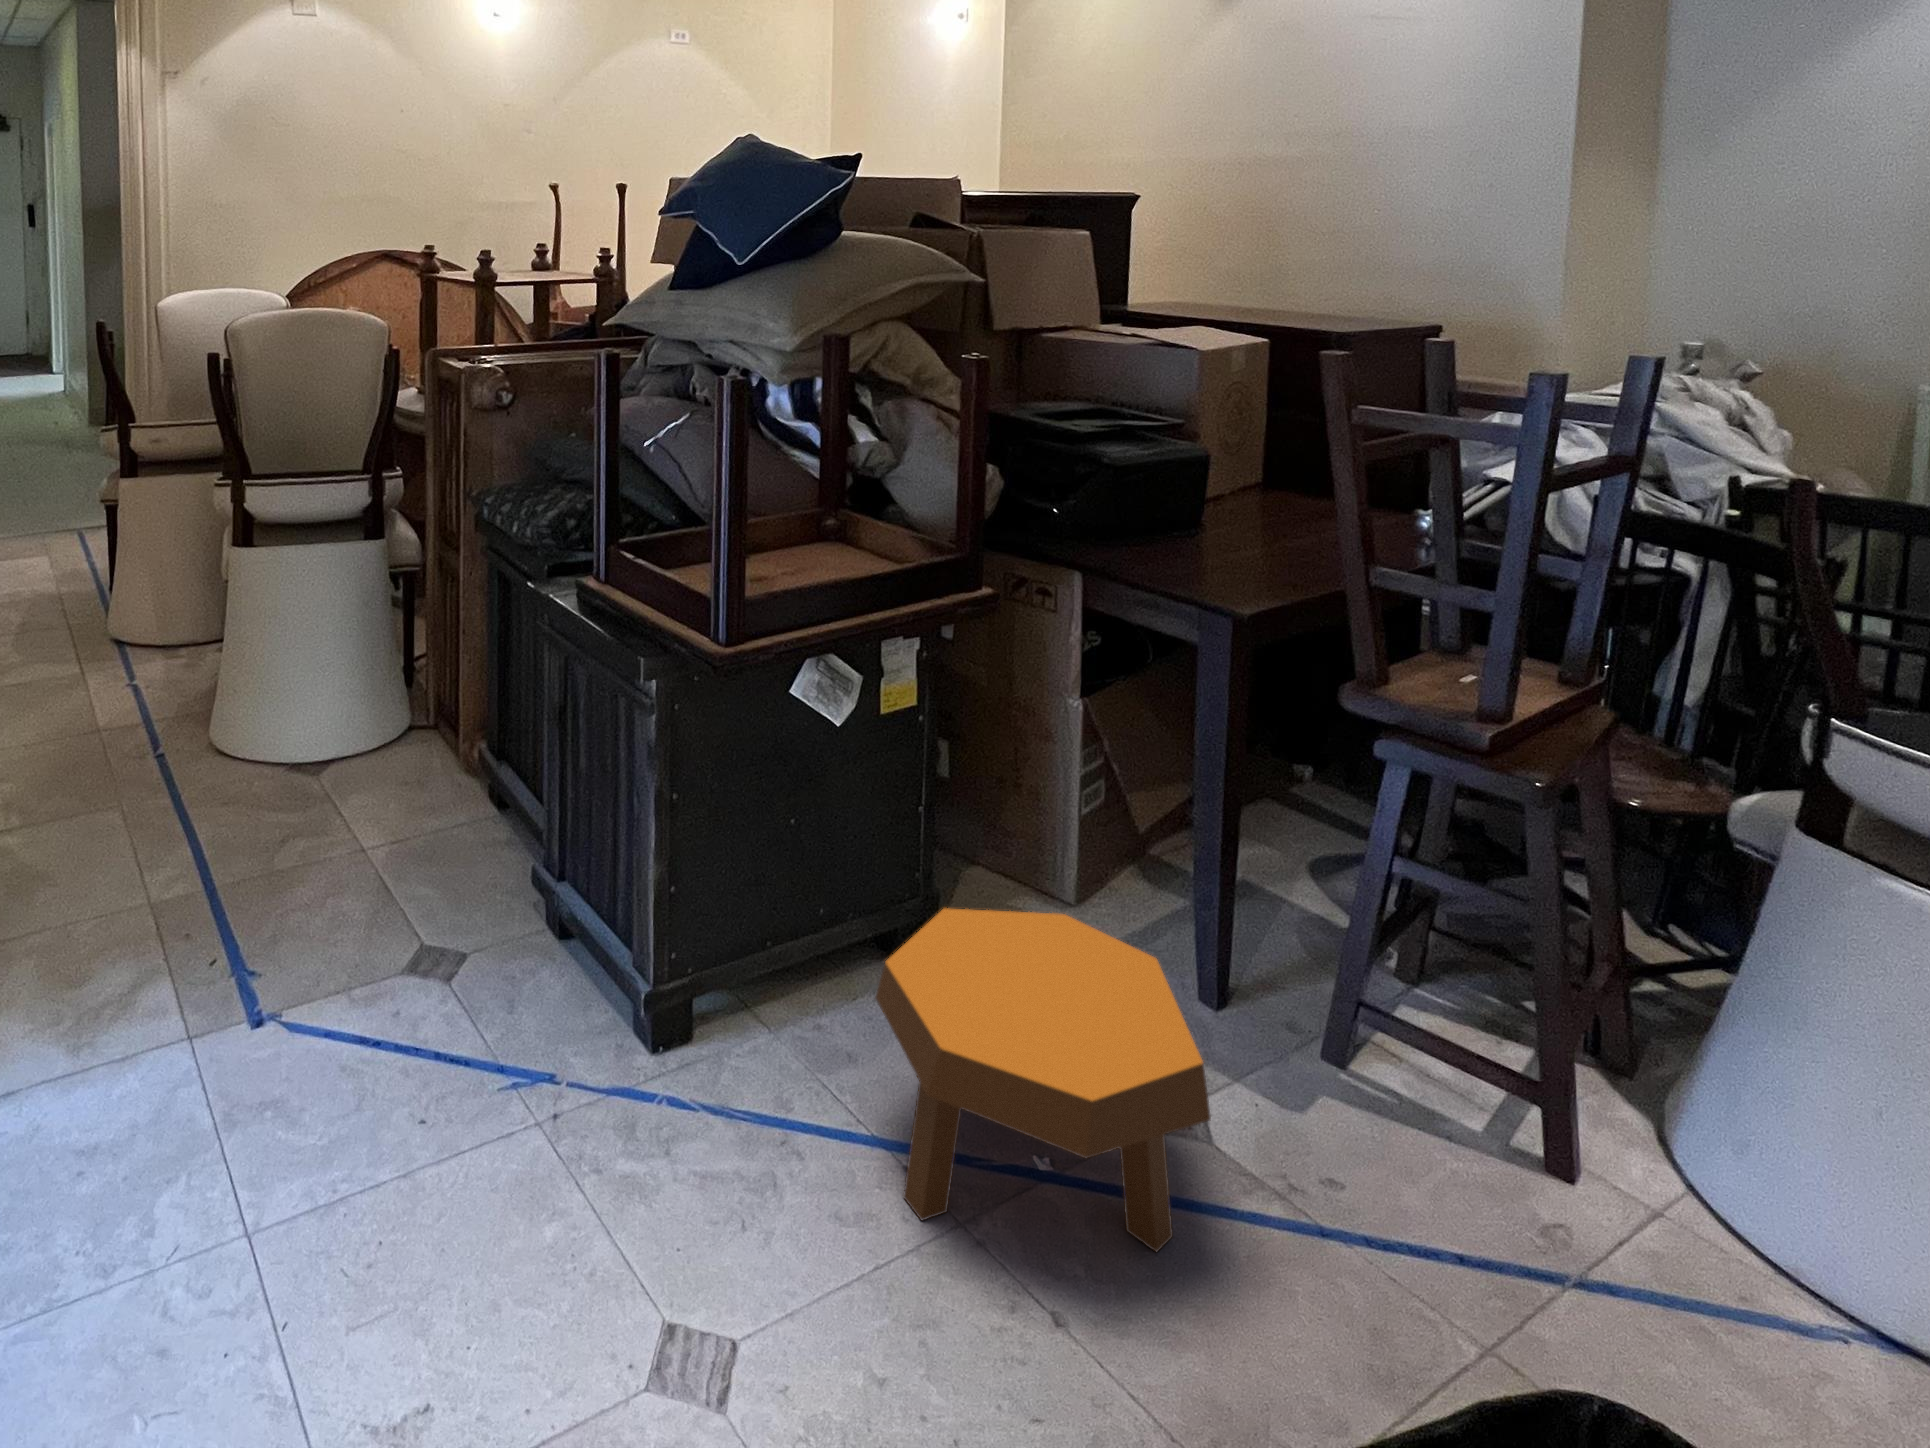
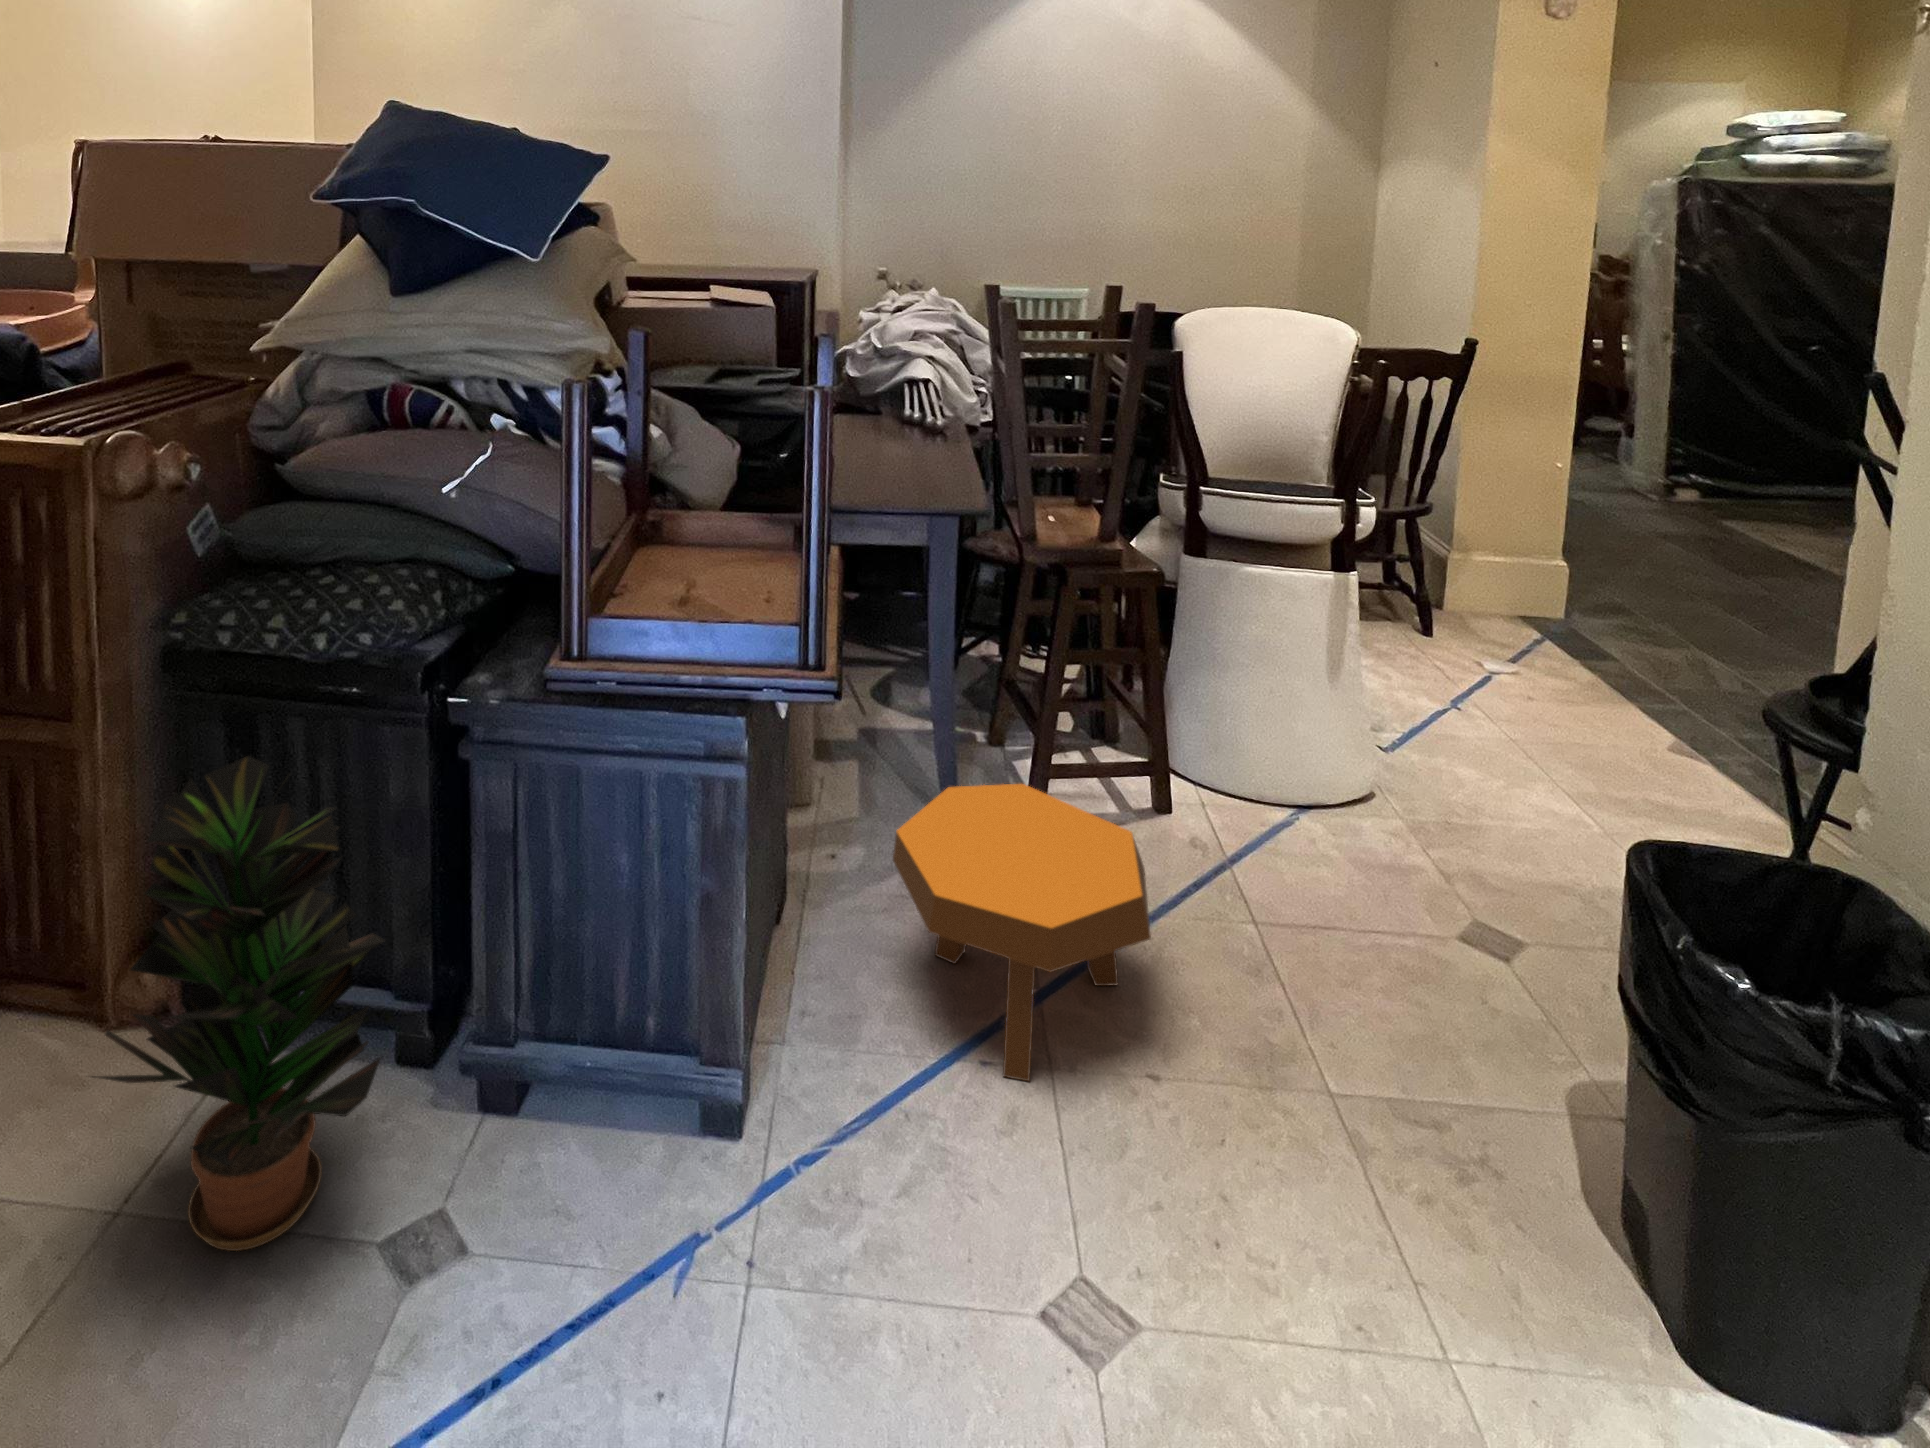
potted plant: none [330,585,505,906] -> present [93,756,385,1251]

